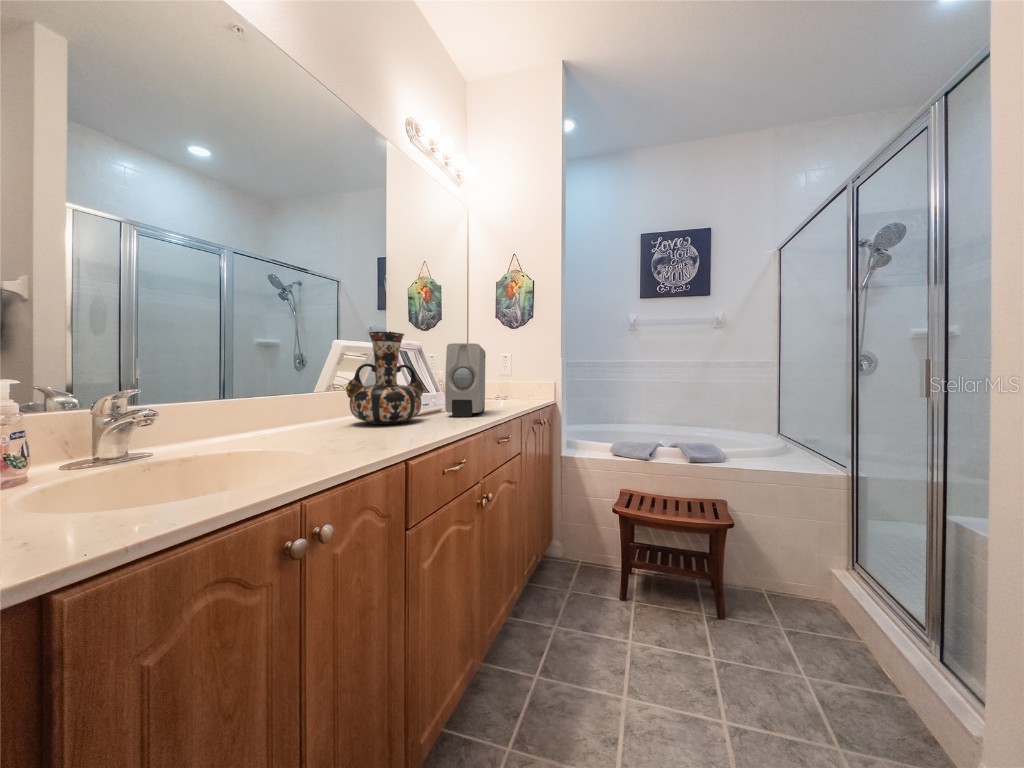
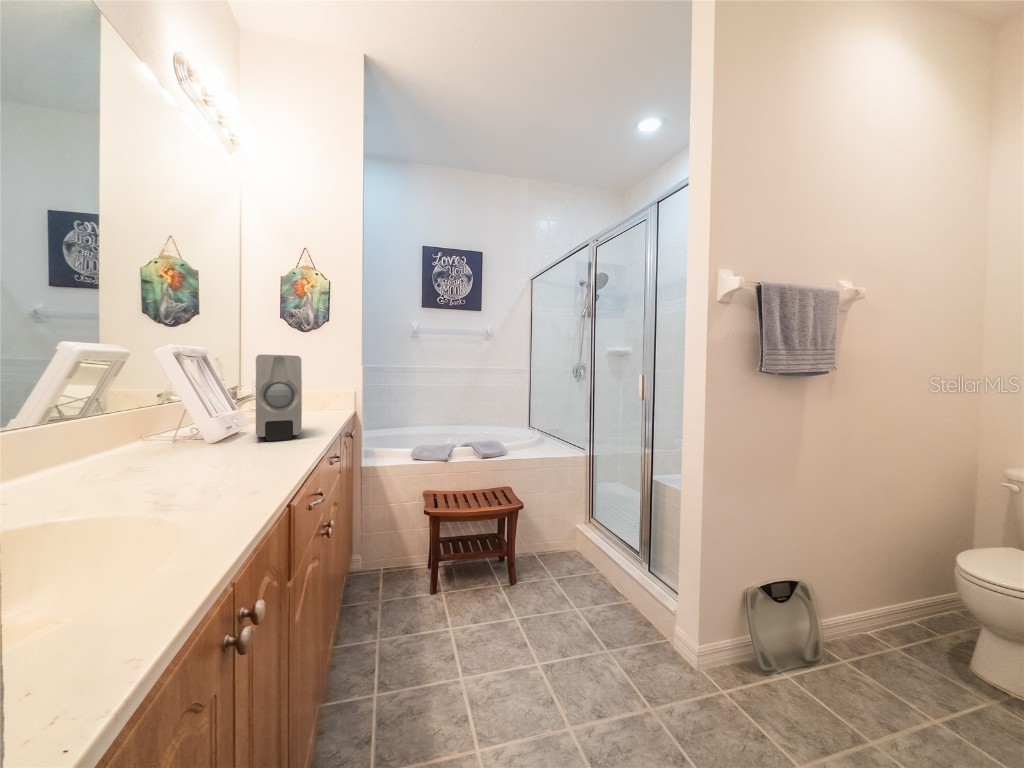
decorative vase: present [345,332,424,424] -> none [108,339,230,463]

